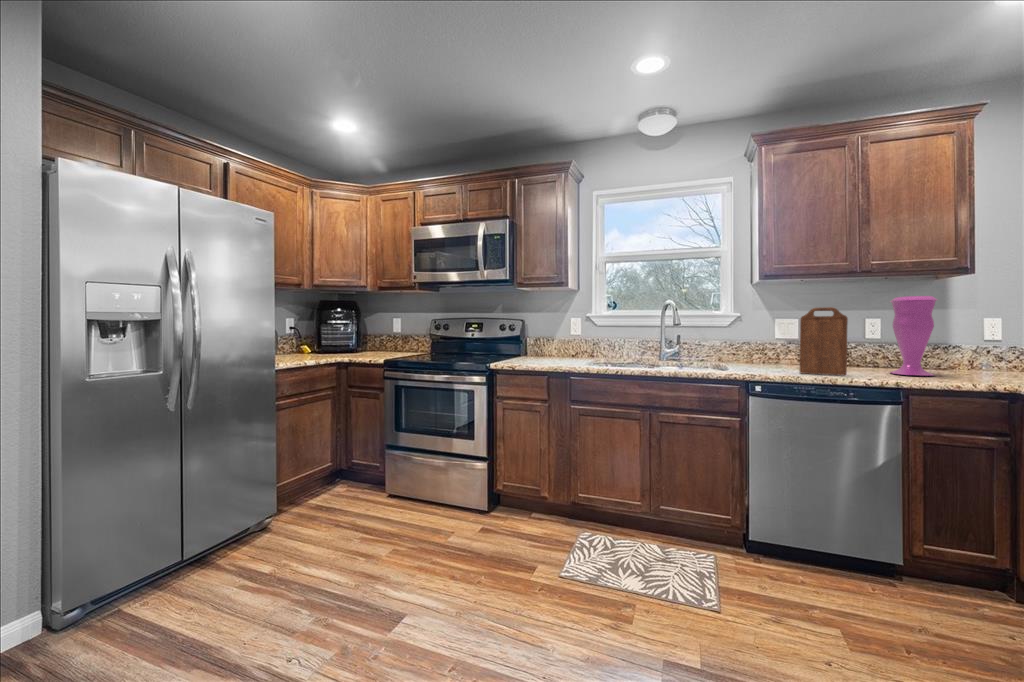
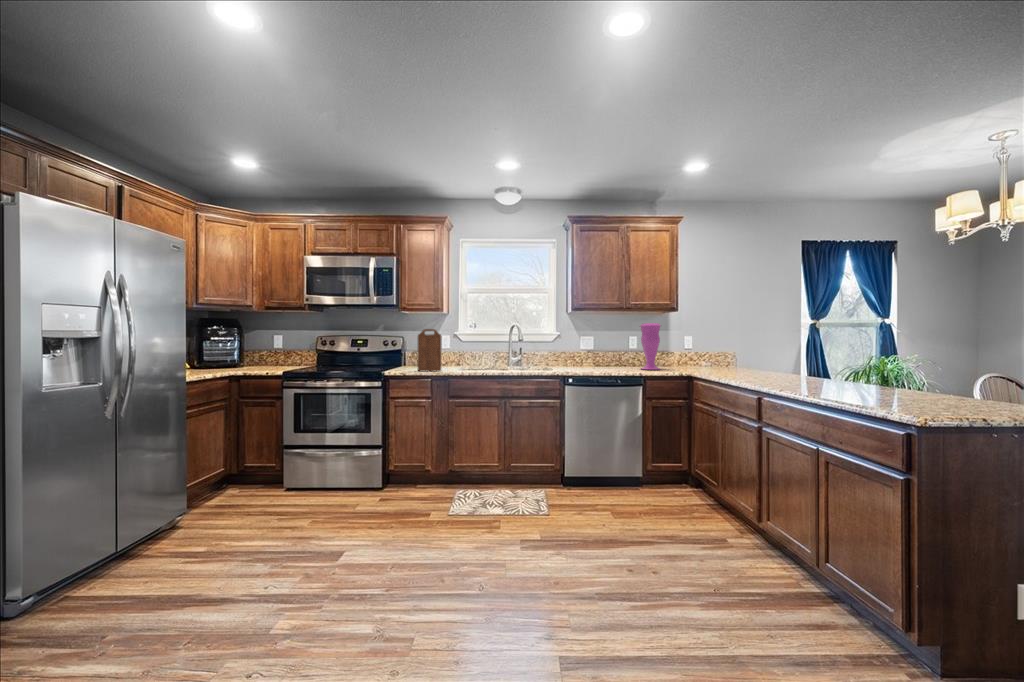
cutting board: present [800,307,848,375] -> present [418,329,441,371]

